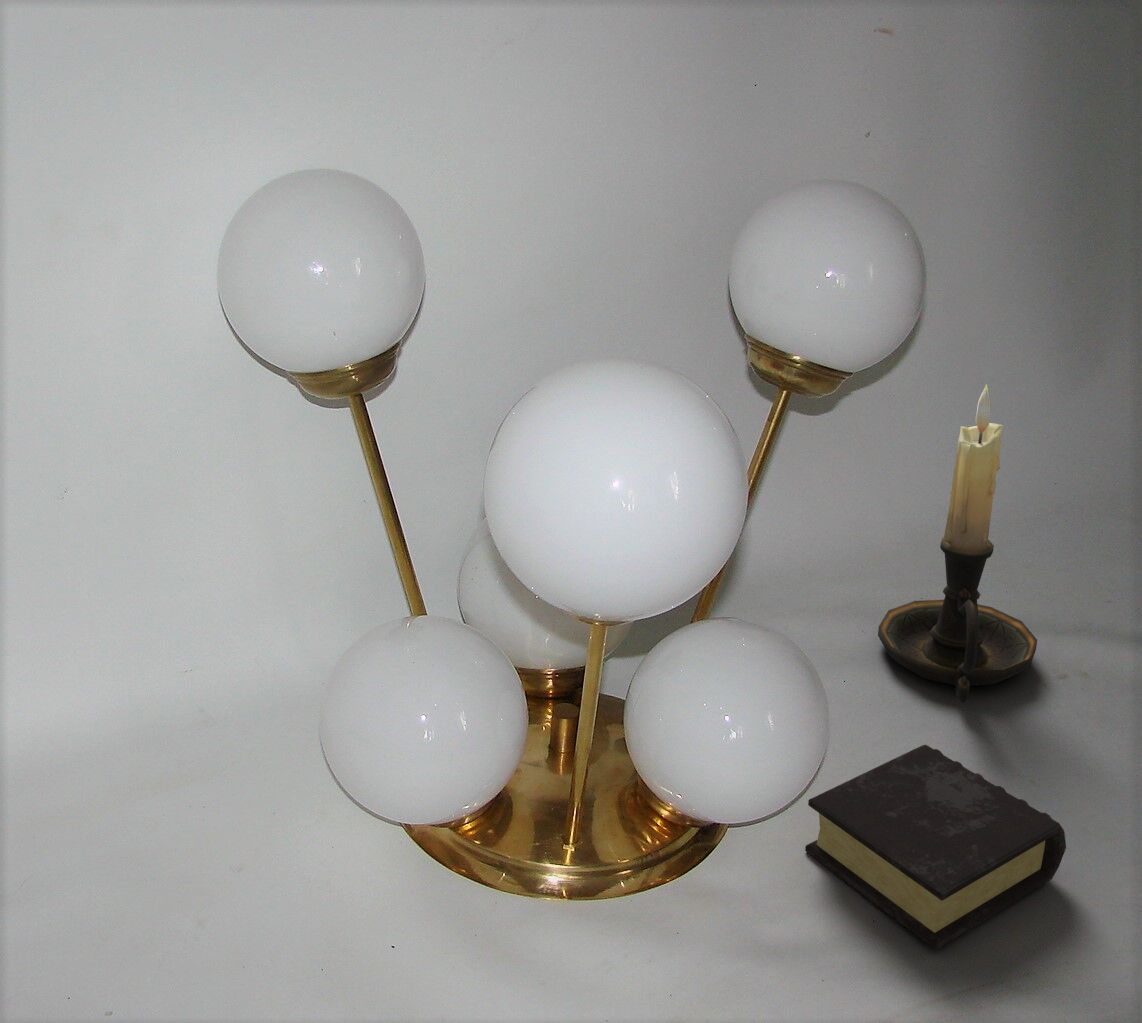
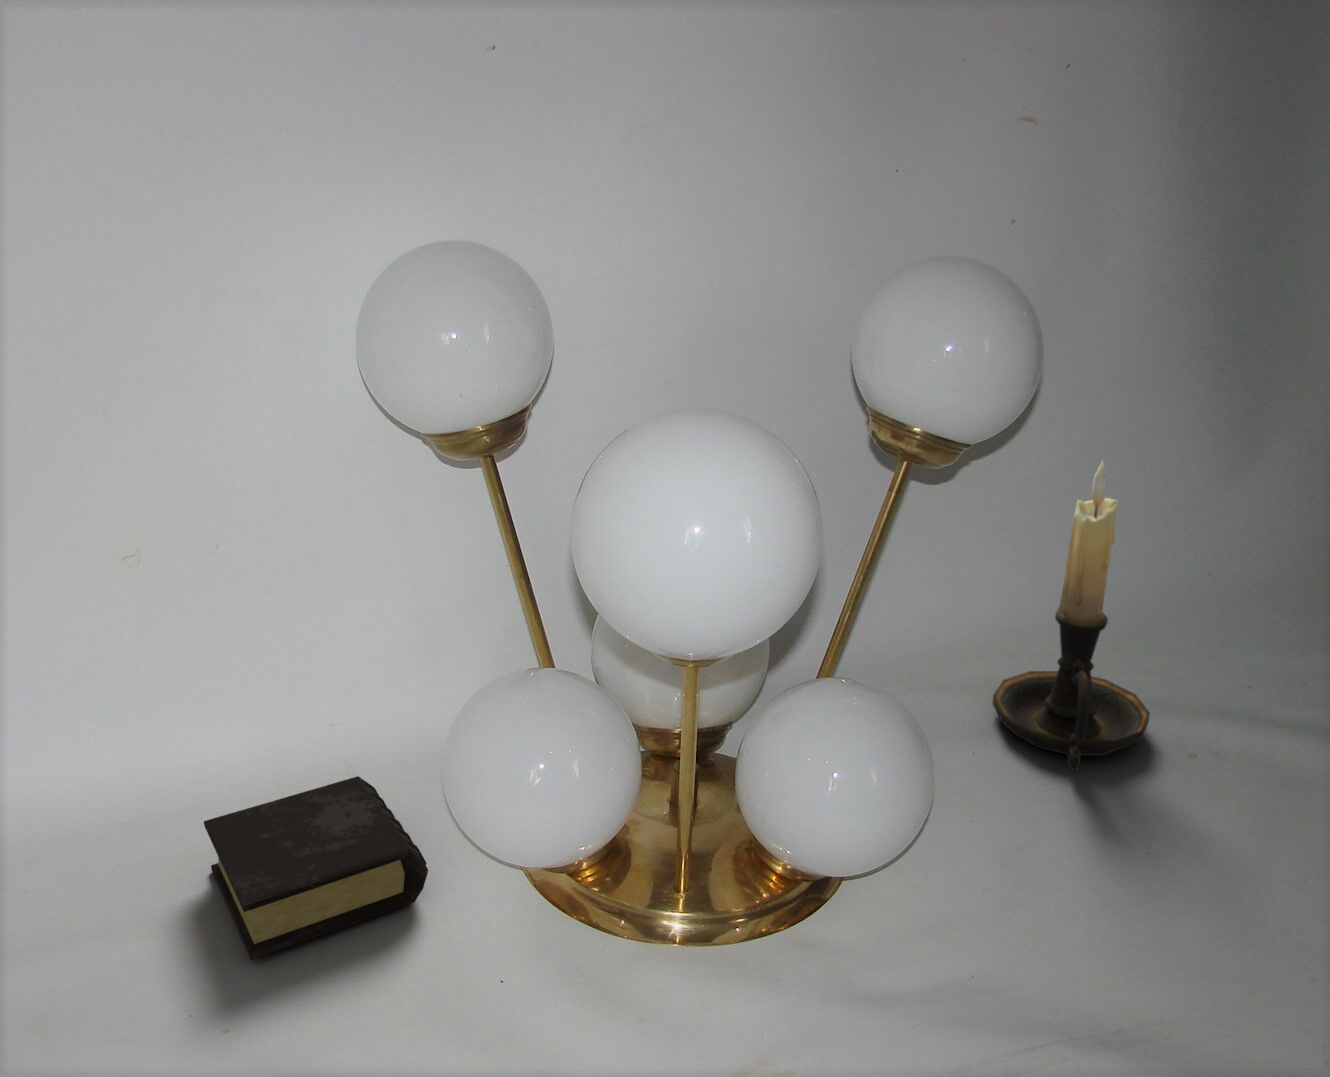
book: present [805,745,1066,950] -> present [204,776,428,960]

